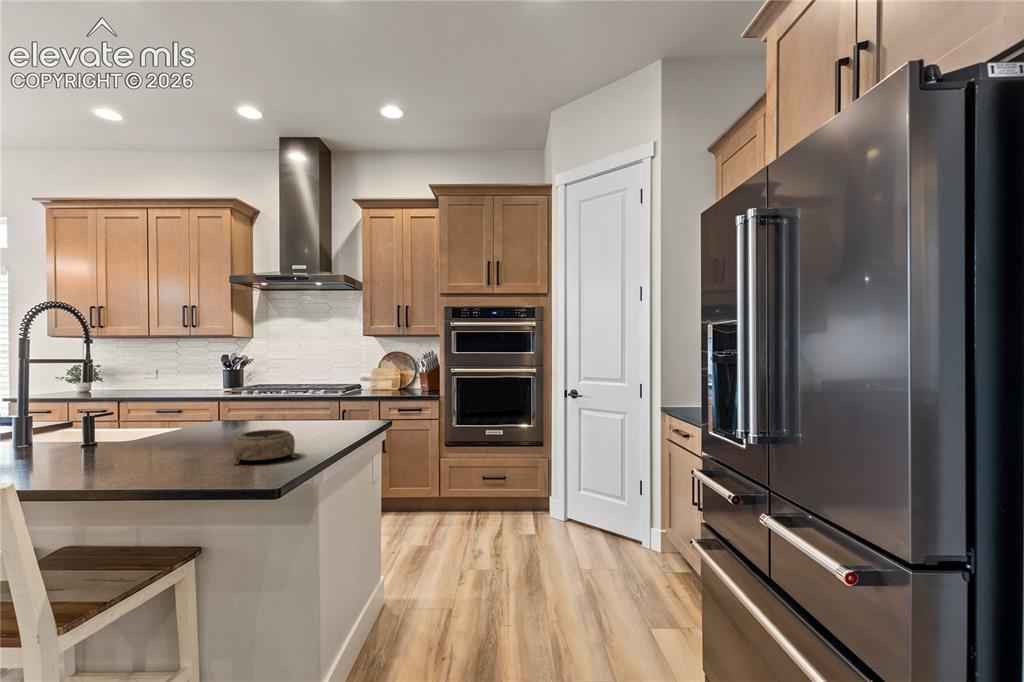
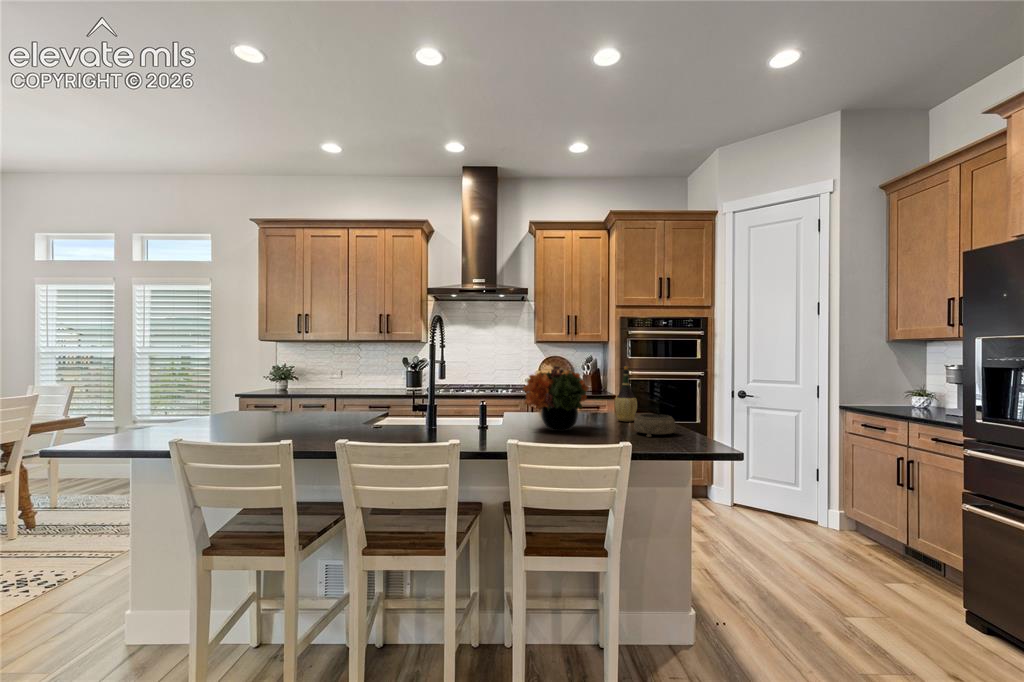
wine bottle: none [289,363,321,436] -> present [615,366,637,421]
flower arrangement: none [87,364,210,454] -> present [523,366,589,431]

